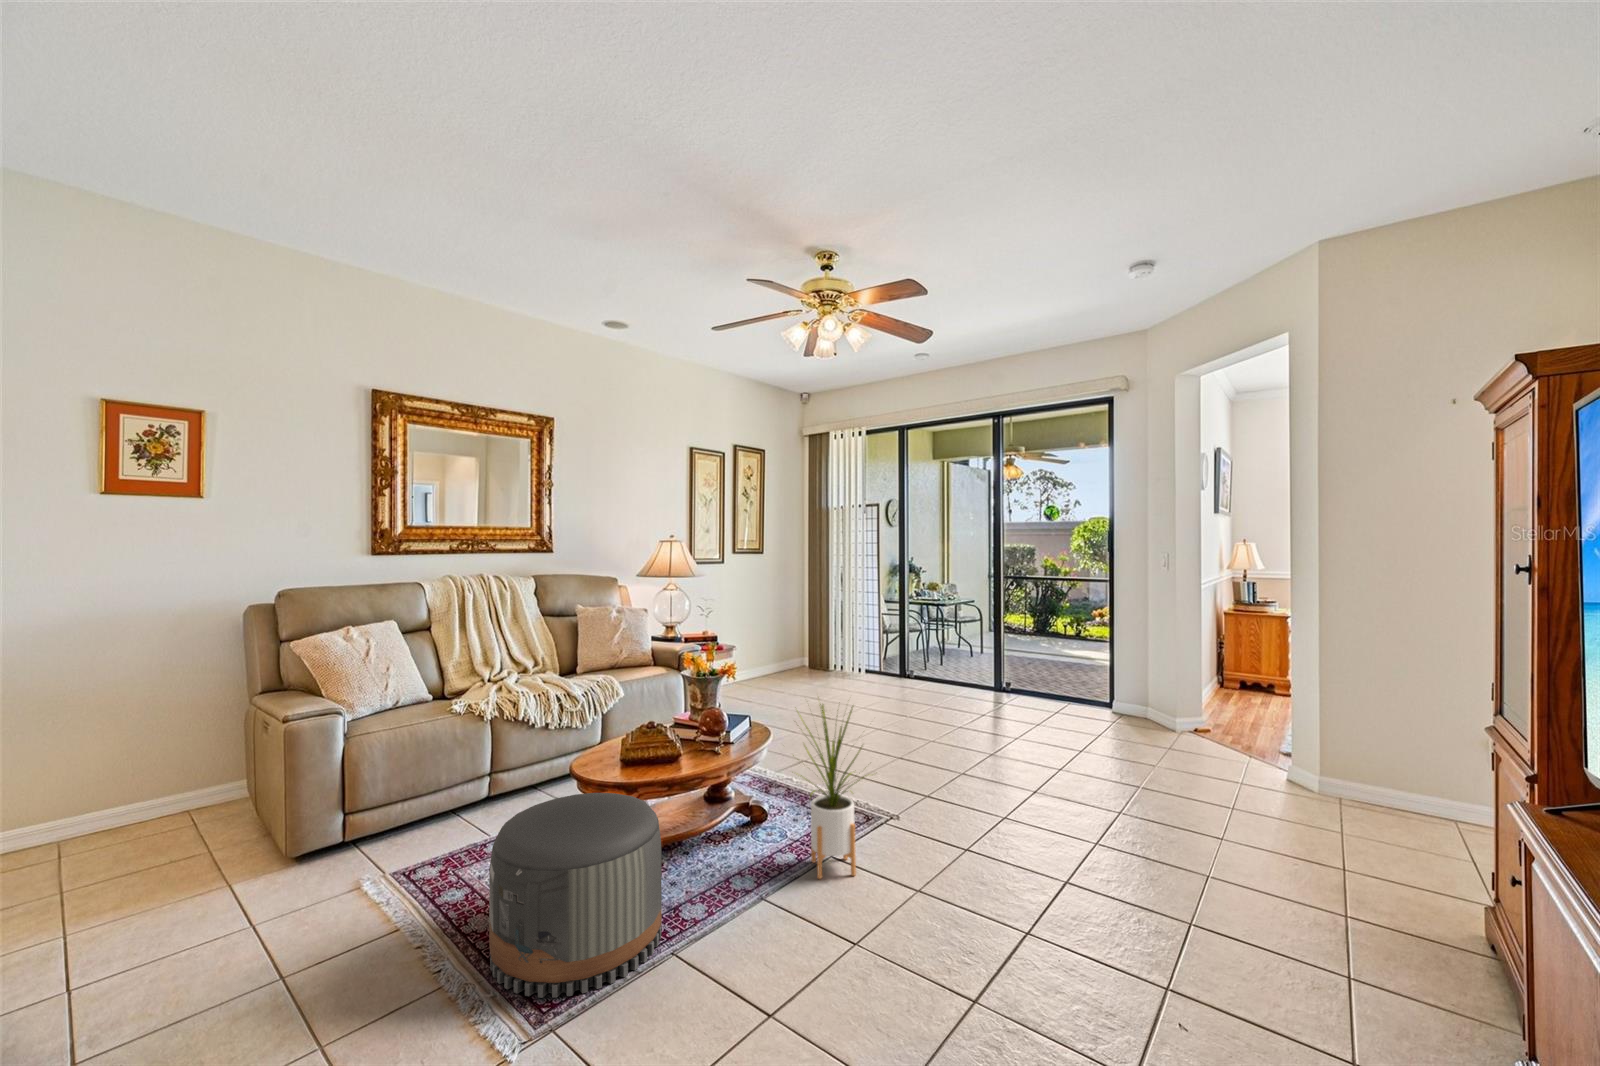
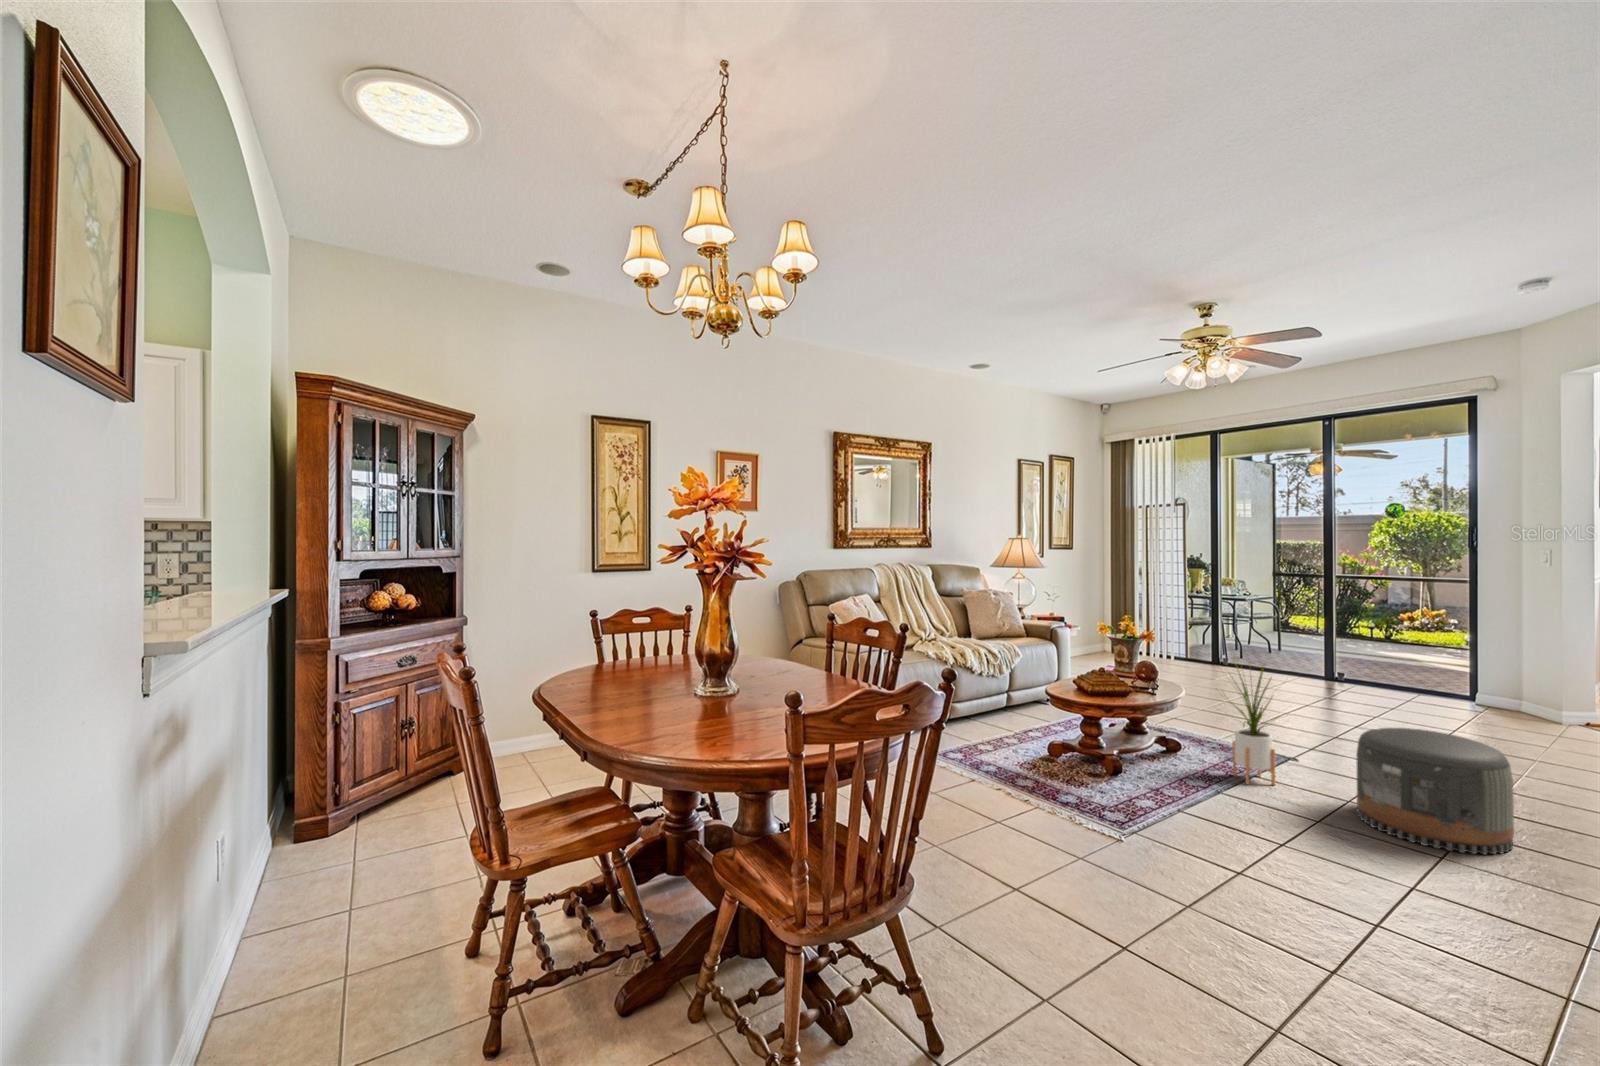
pouf: present [489,793,662,998] -> present [1356,728,1514,855]

